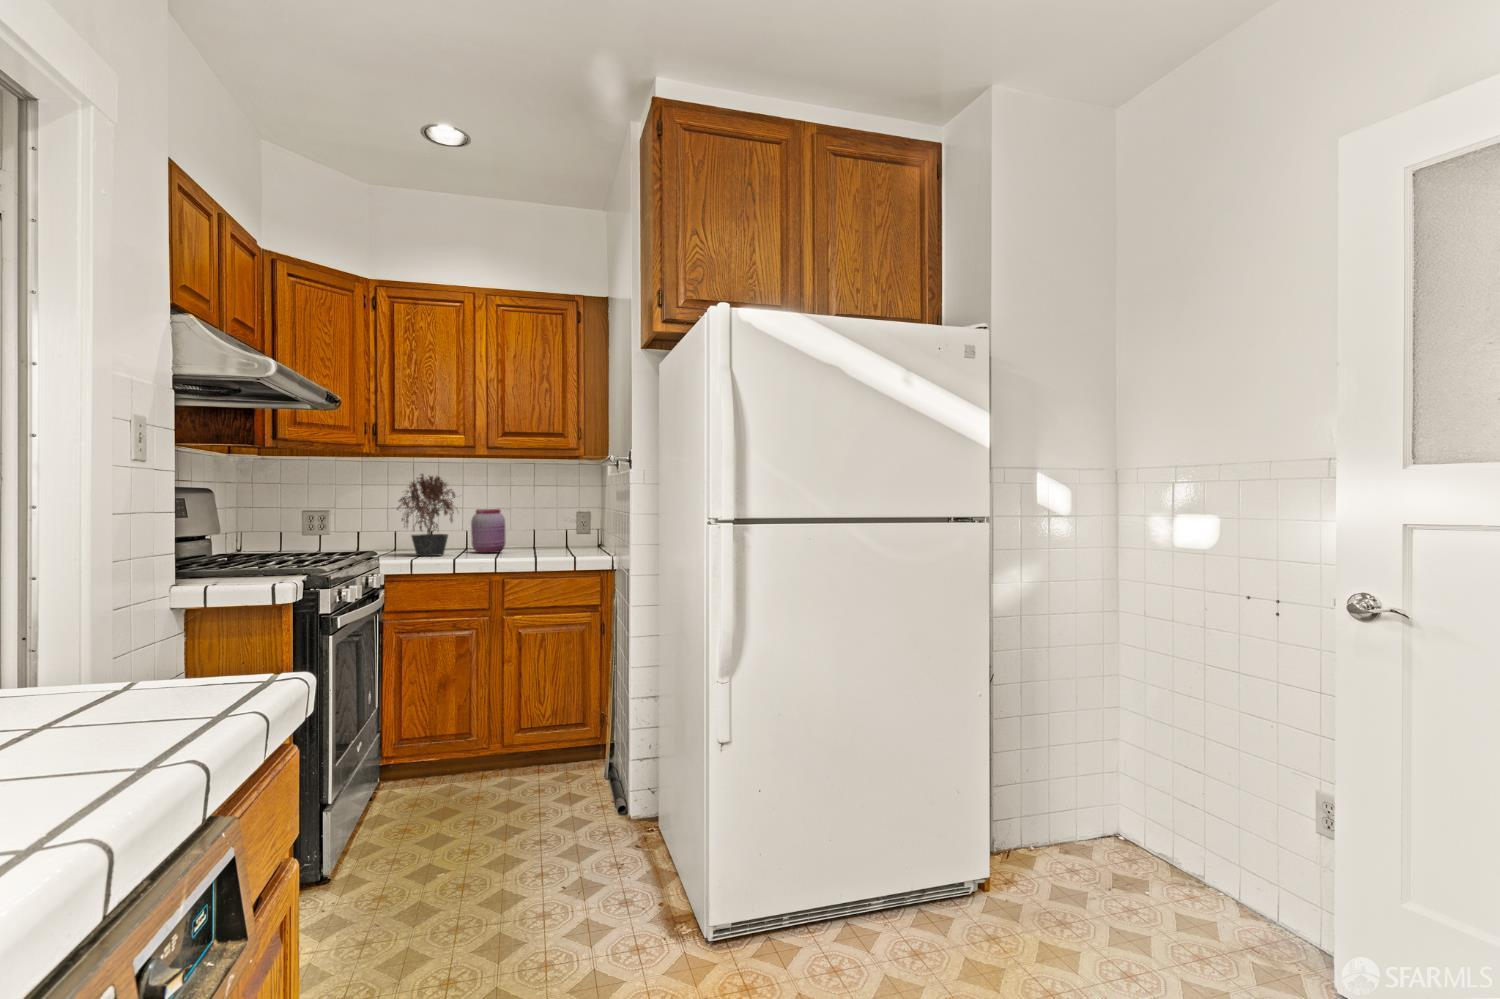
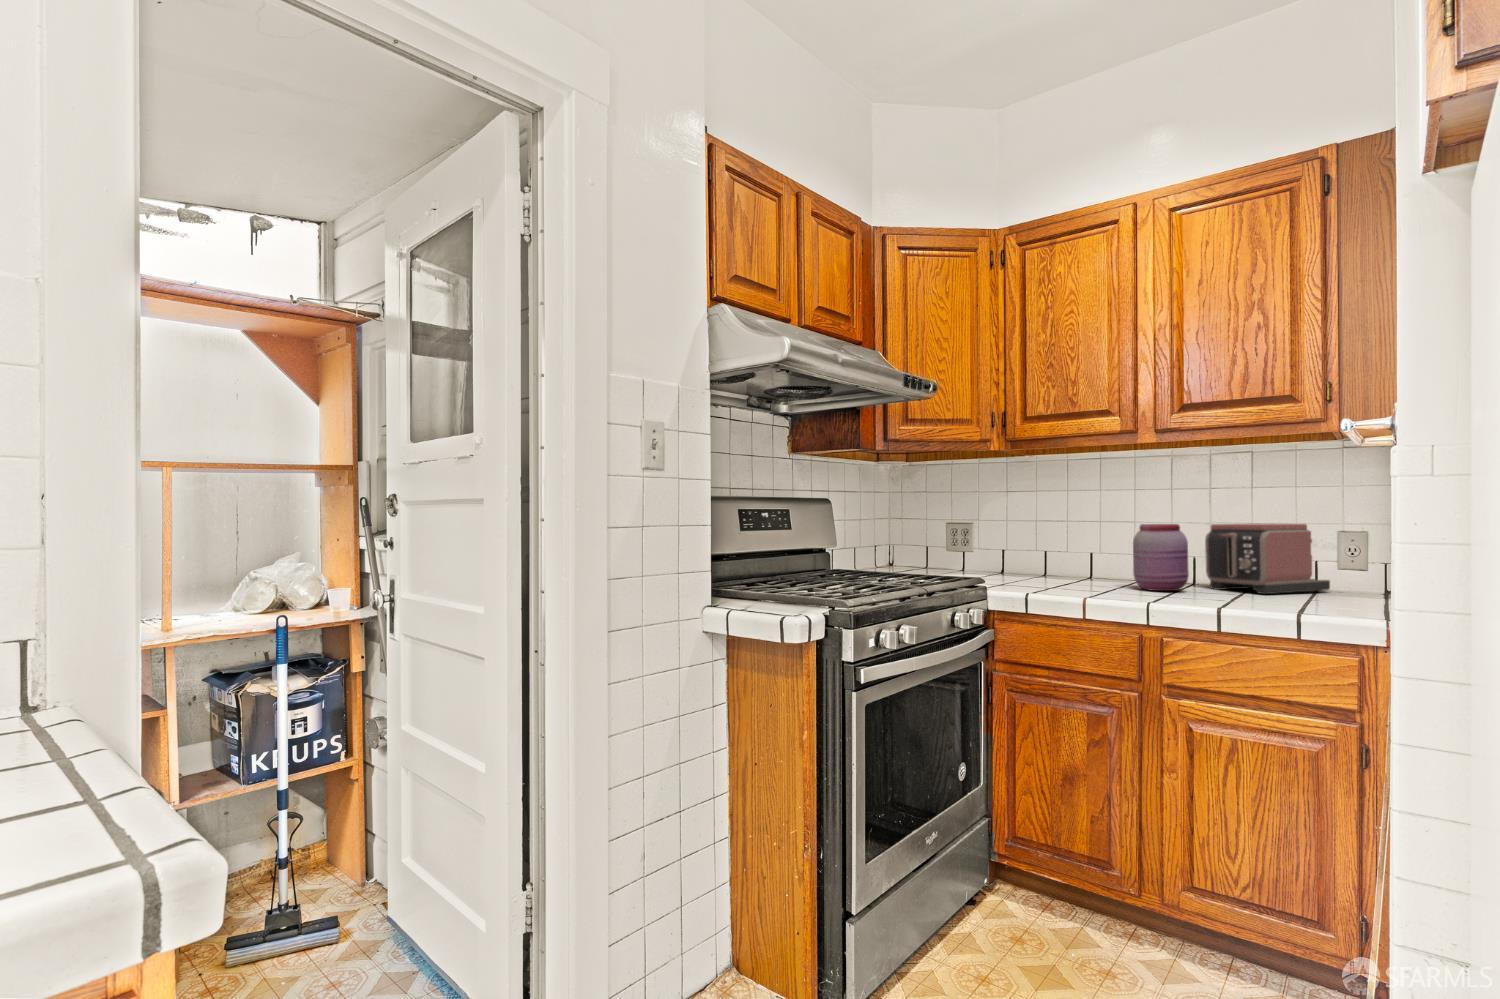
potted plant: present [397,474,455,556] -> none [1014,473,1105,590]
toaster: none [509,508,572,551] -> present [1205,523,1330,594]

